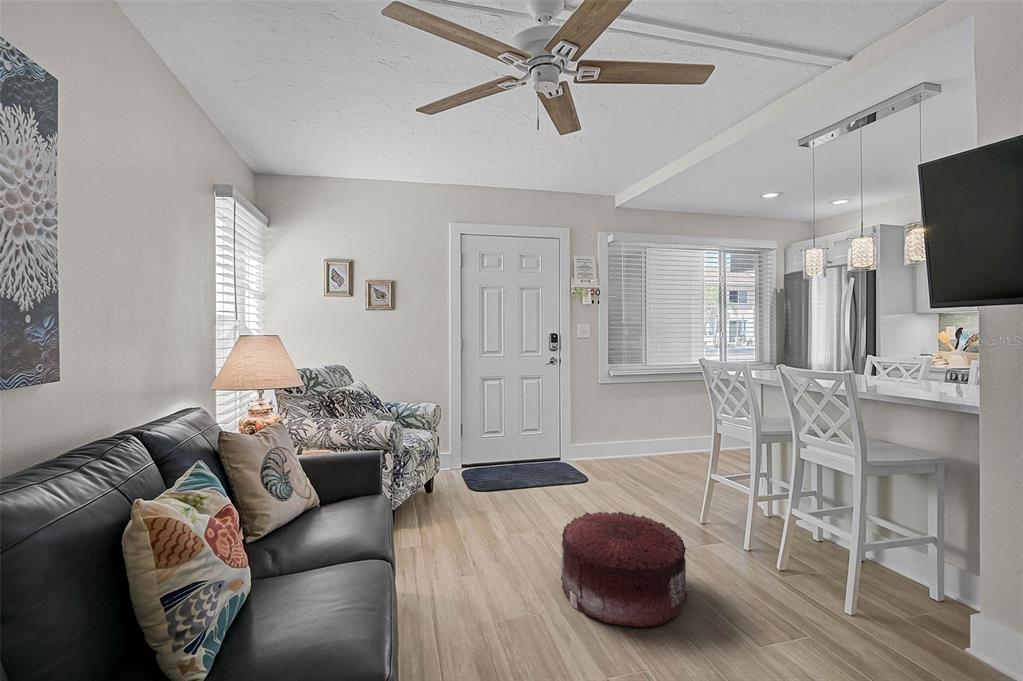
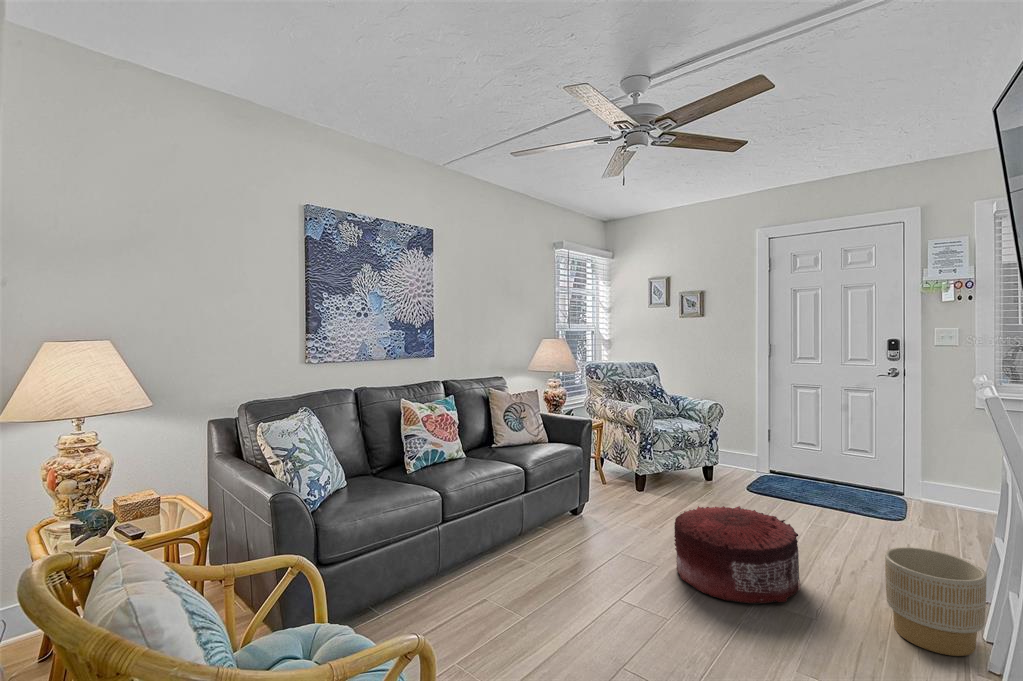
planter: none [725,502,795,584] -> present [885,547,987,656]

